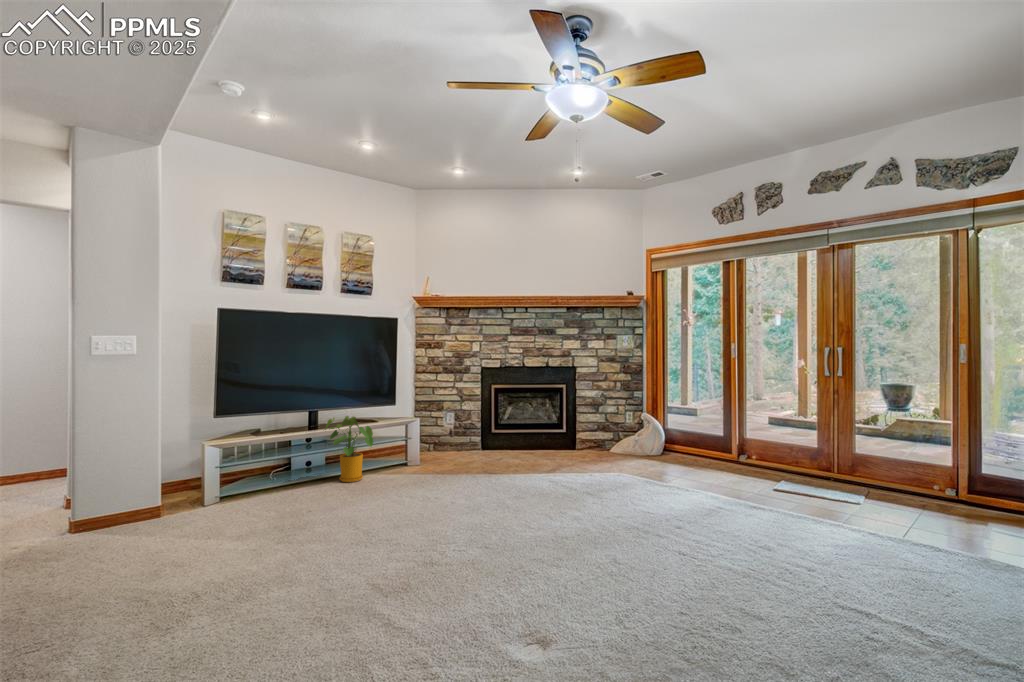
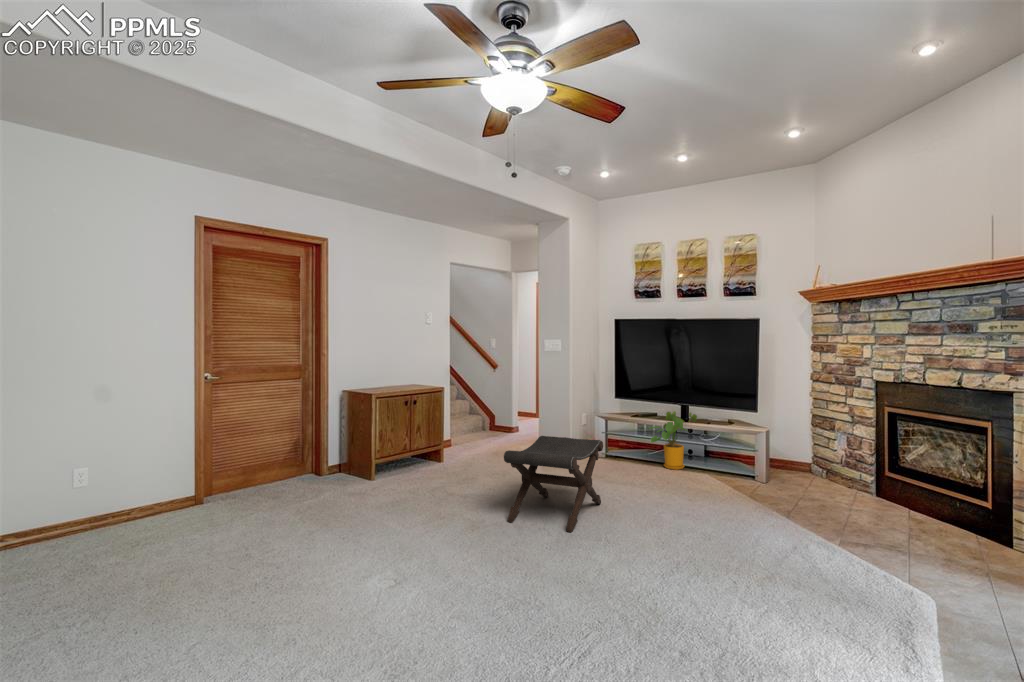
footstool: none [405,443,547,567] -> present [504,436,603,532]

